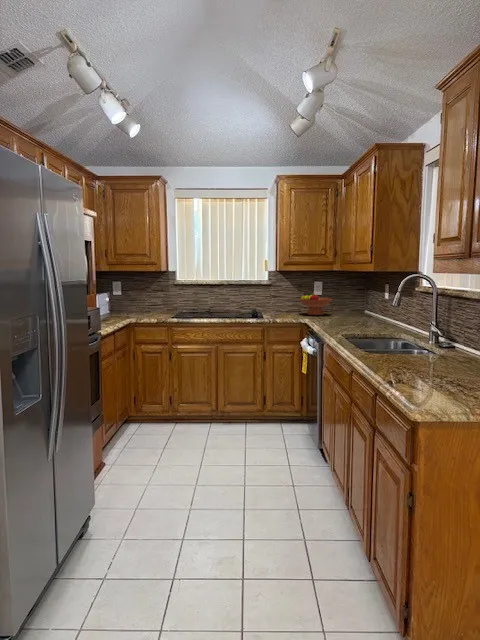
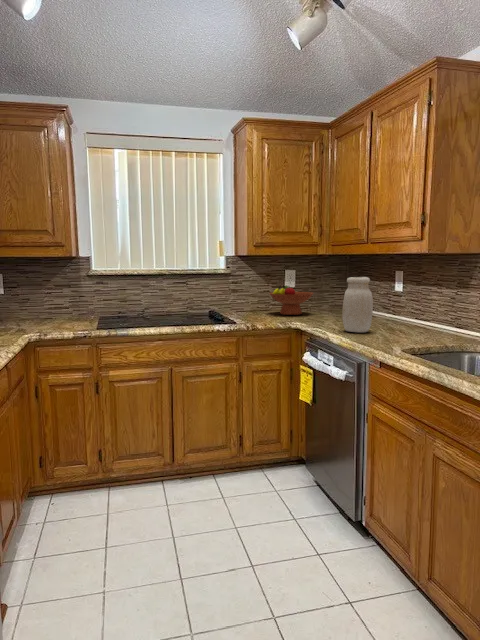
jar: none [330,288,352,327] -> present [342,277,373,332]

